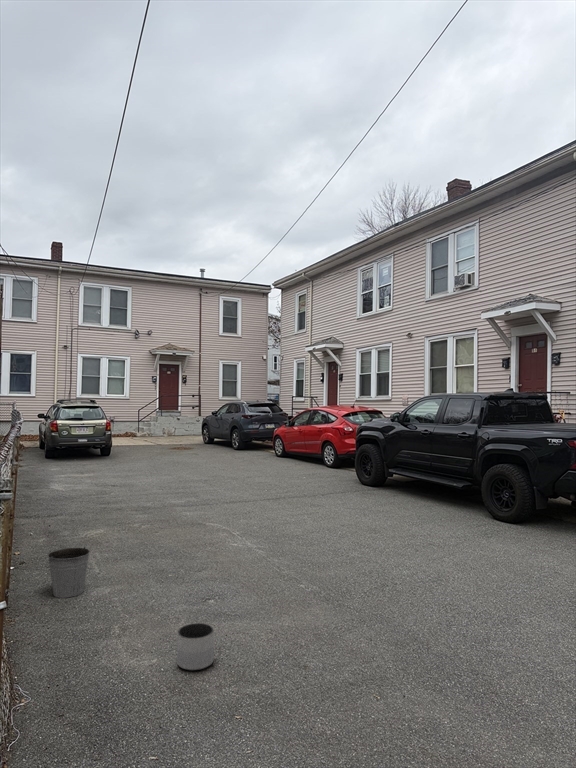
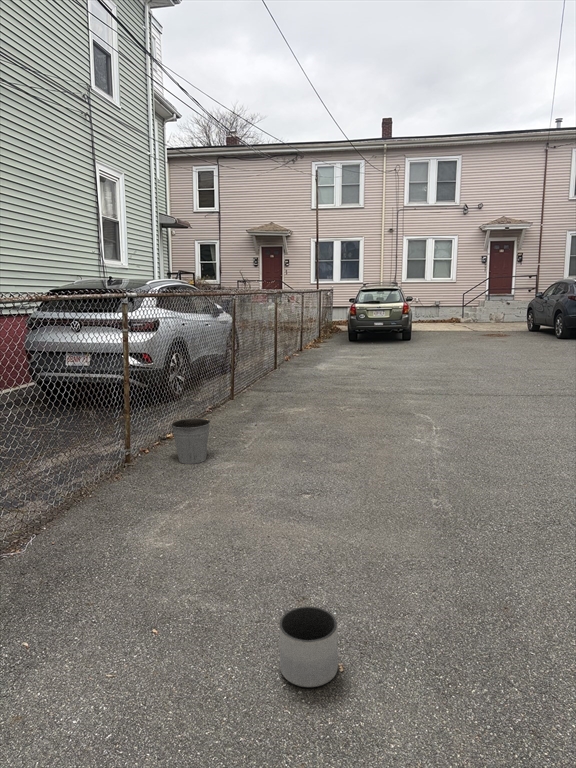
planter: present [177,623,214,671] -> present [279,607,338,687]

